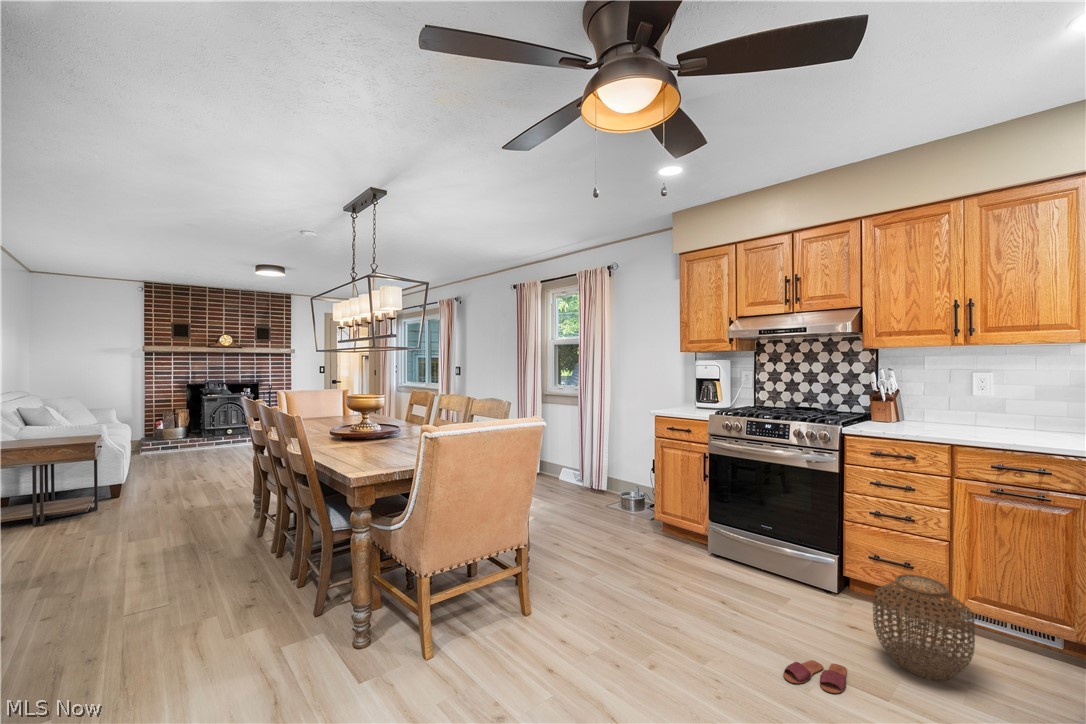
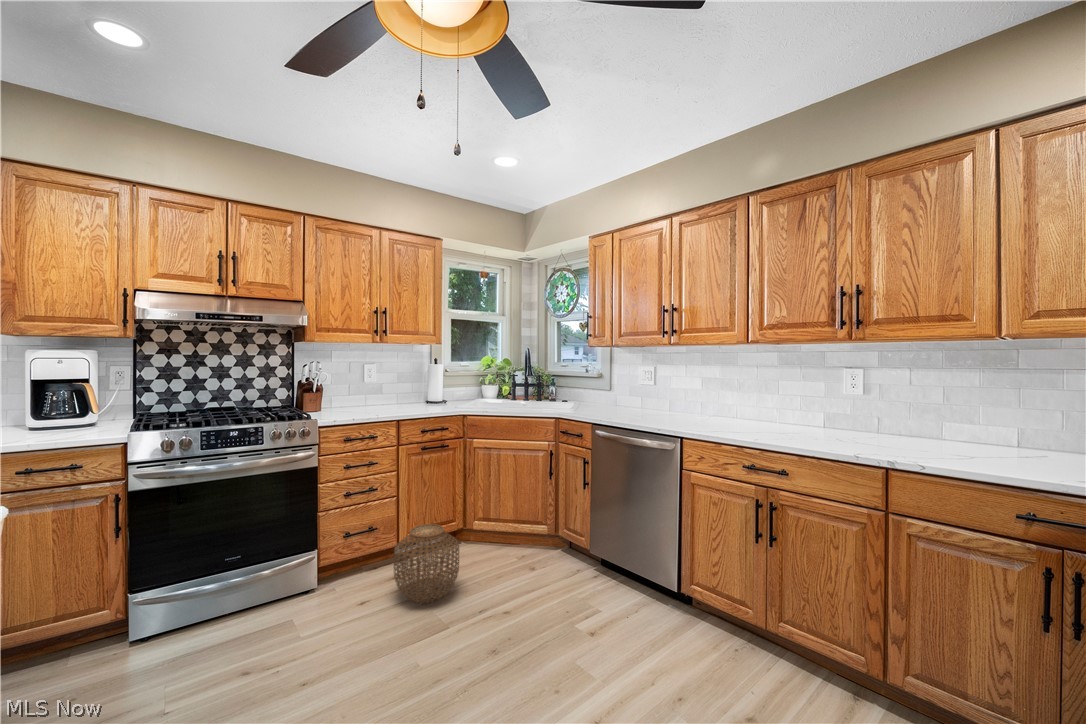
slippers: present [783,660,847,693] -> none [388,630,434,671]

